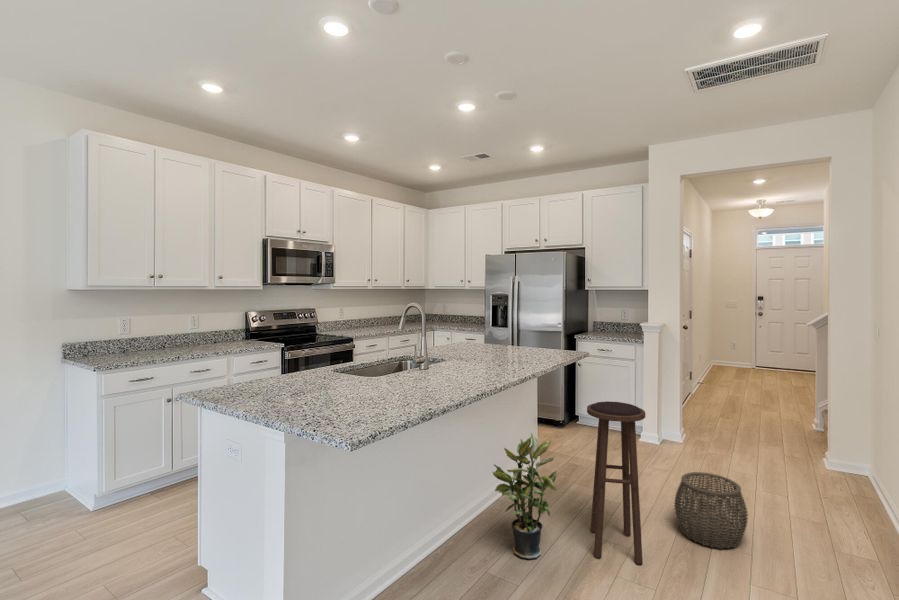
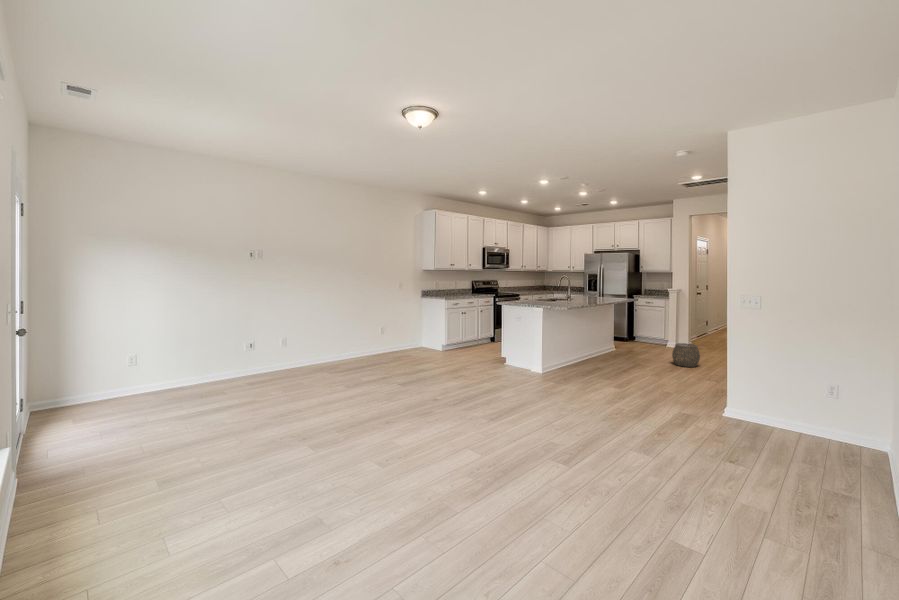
stool: present [587,401,645,564] -> none [637,313,659,368]
potted plant: present [493,433,556,559] -> none [601,324,625,366]

